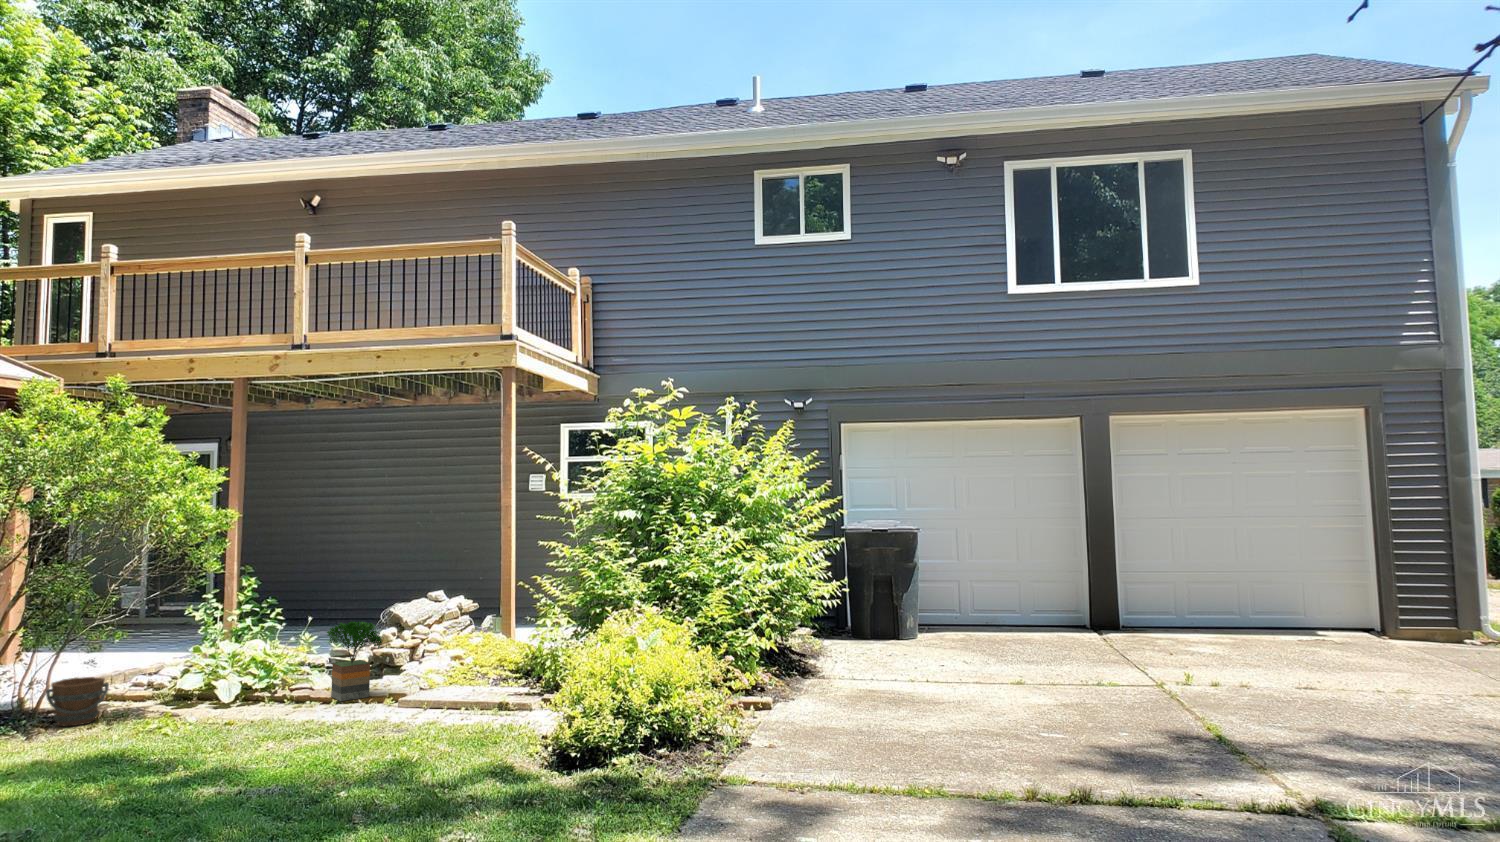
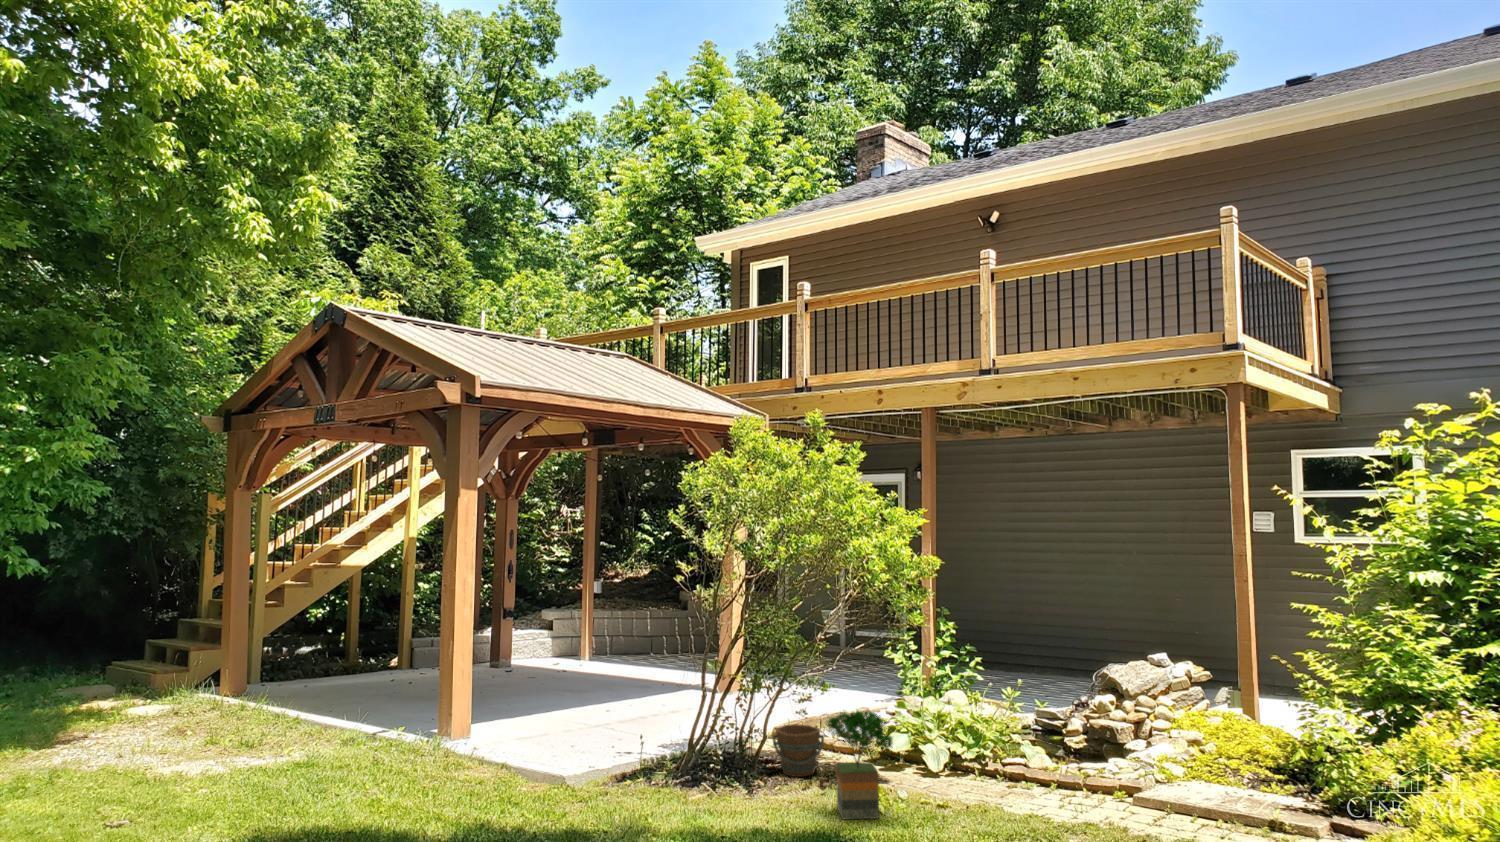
potted tree: present [327,621,383,701] -> present [826,710,893,820]

